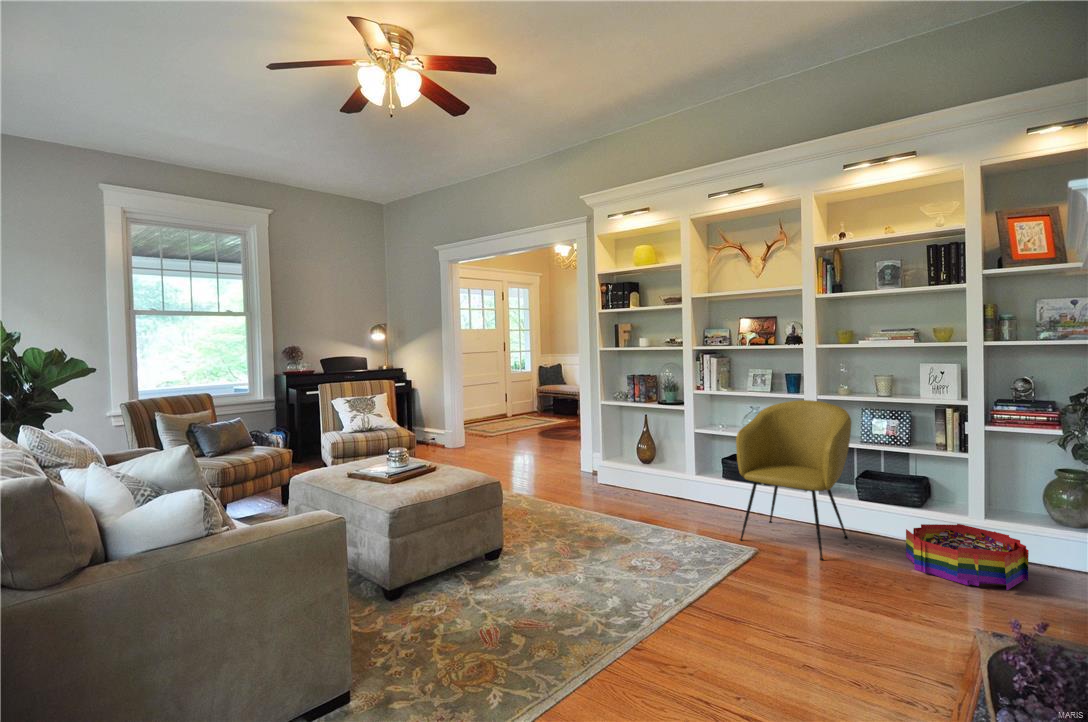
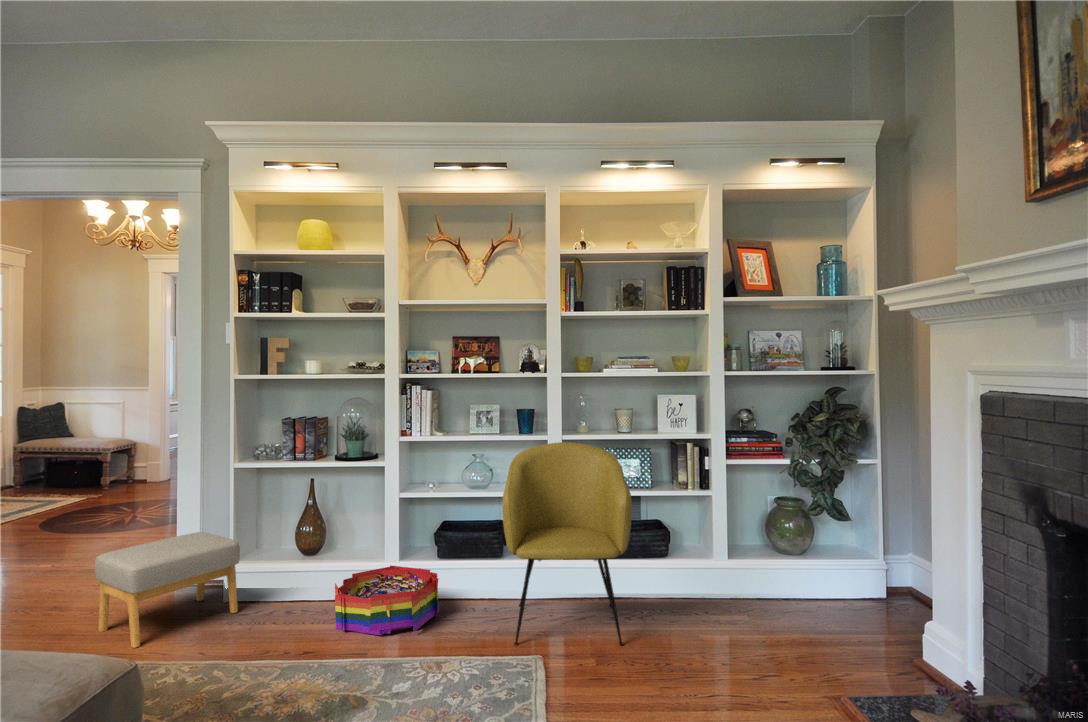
footstool: none [530,441,597,494] -> present [95,532,240,648]
storage bin: present [906,524,1029,590] -> present [335,566,439,635]

